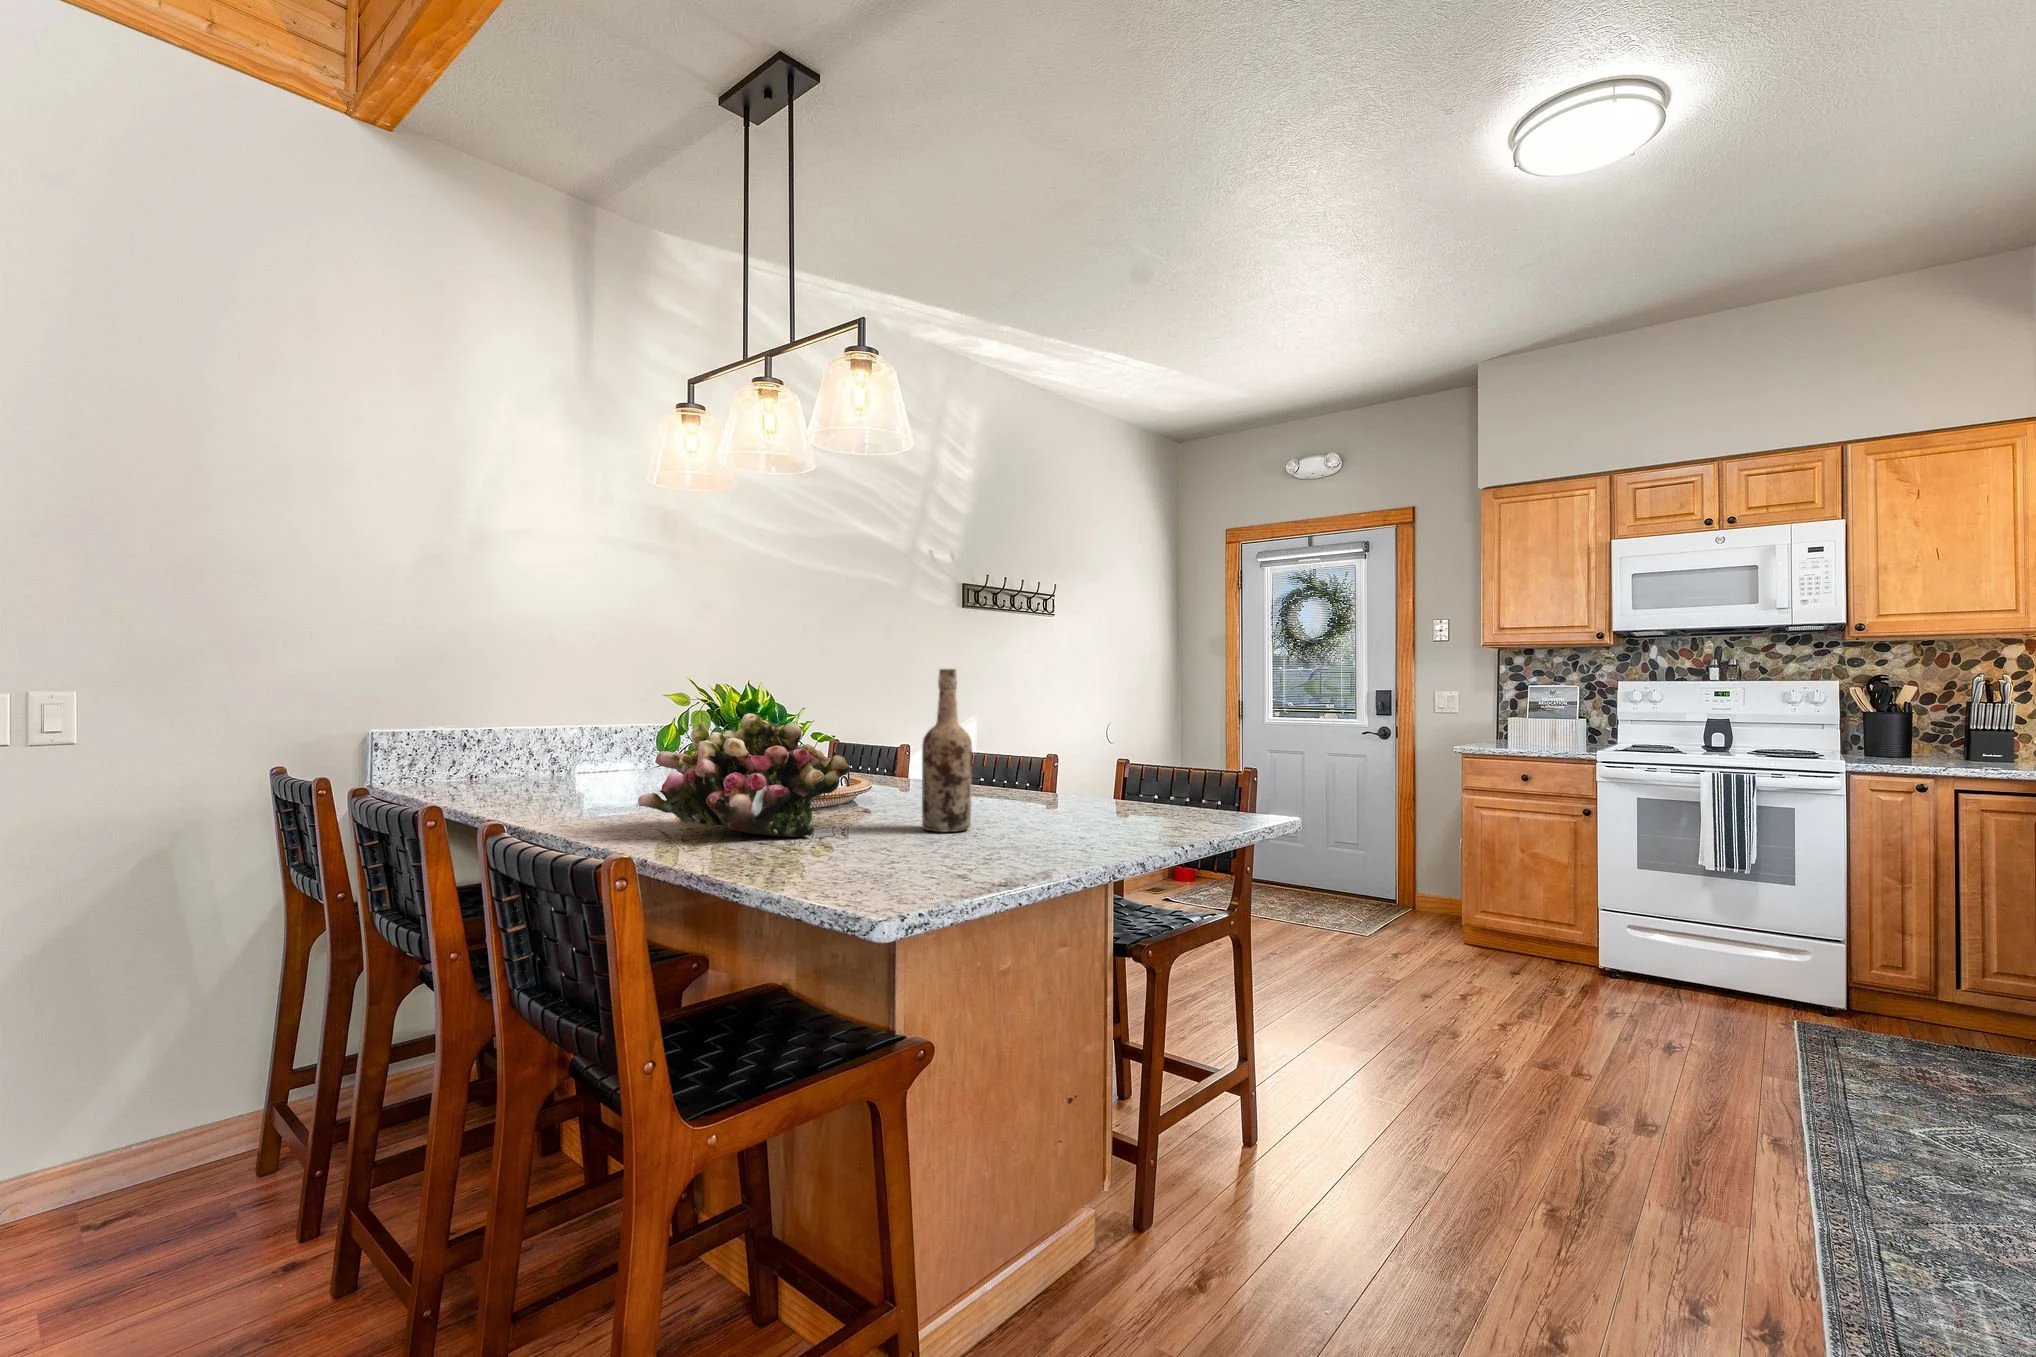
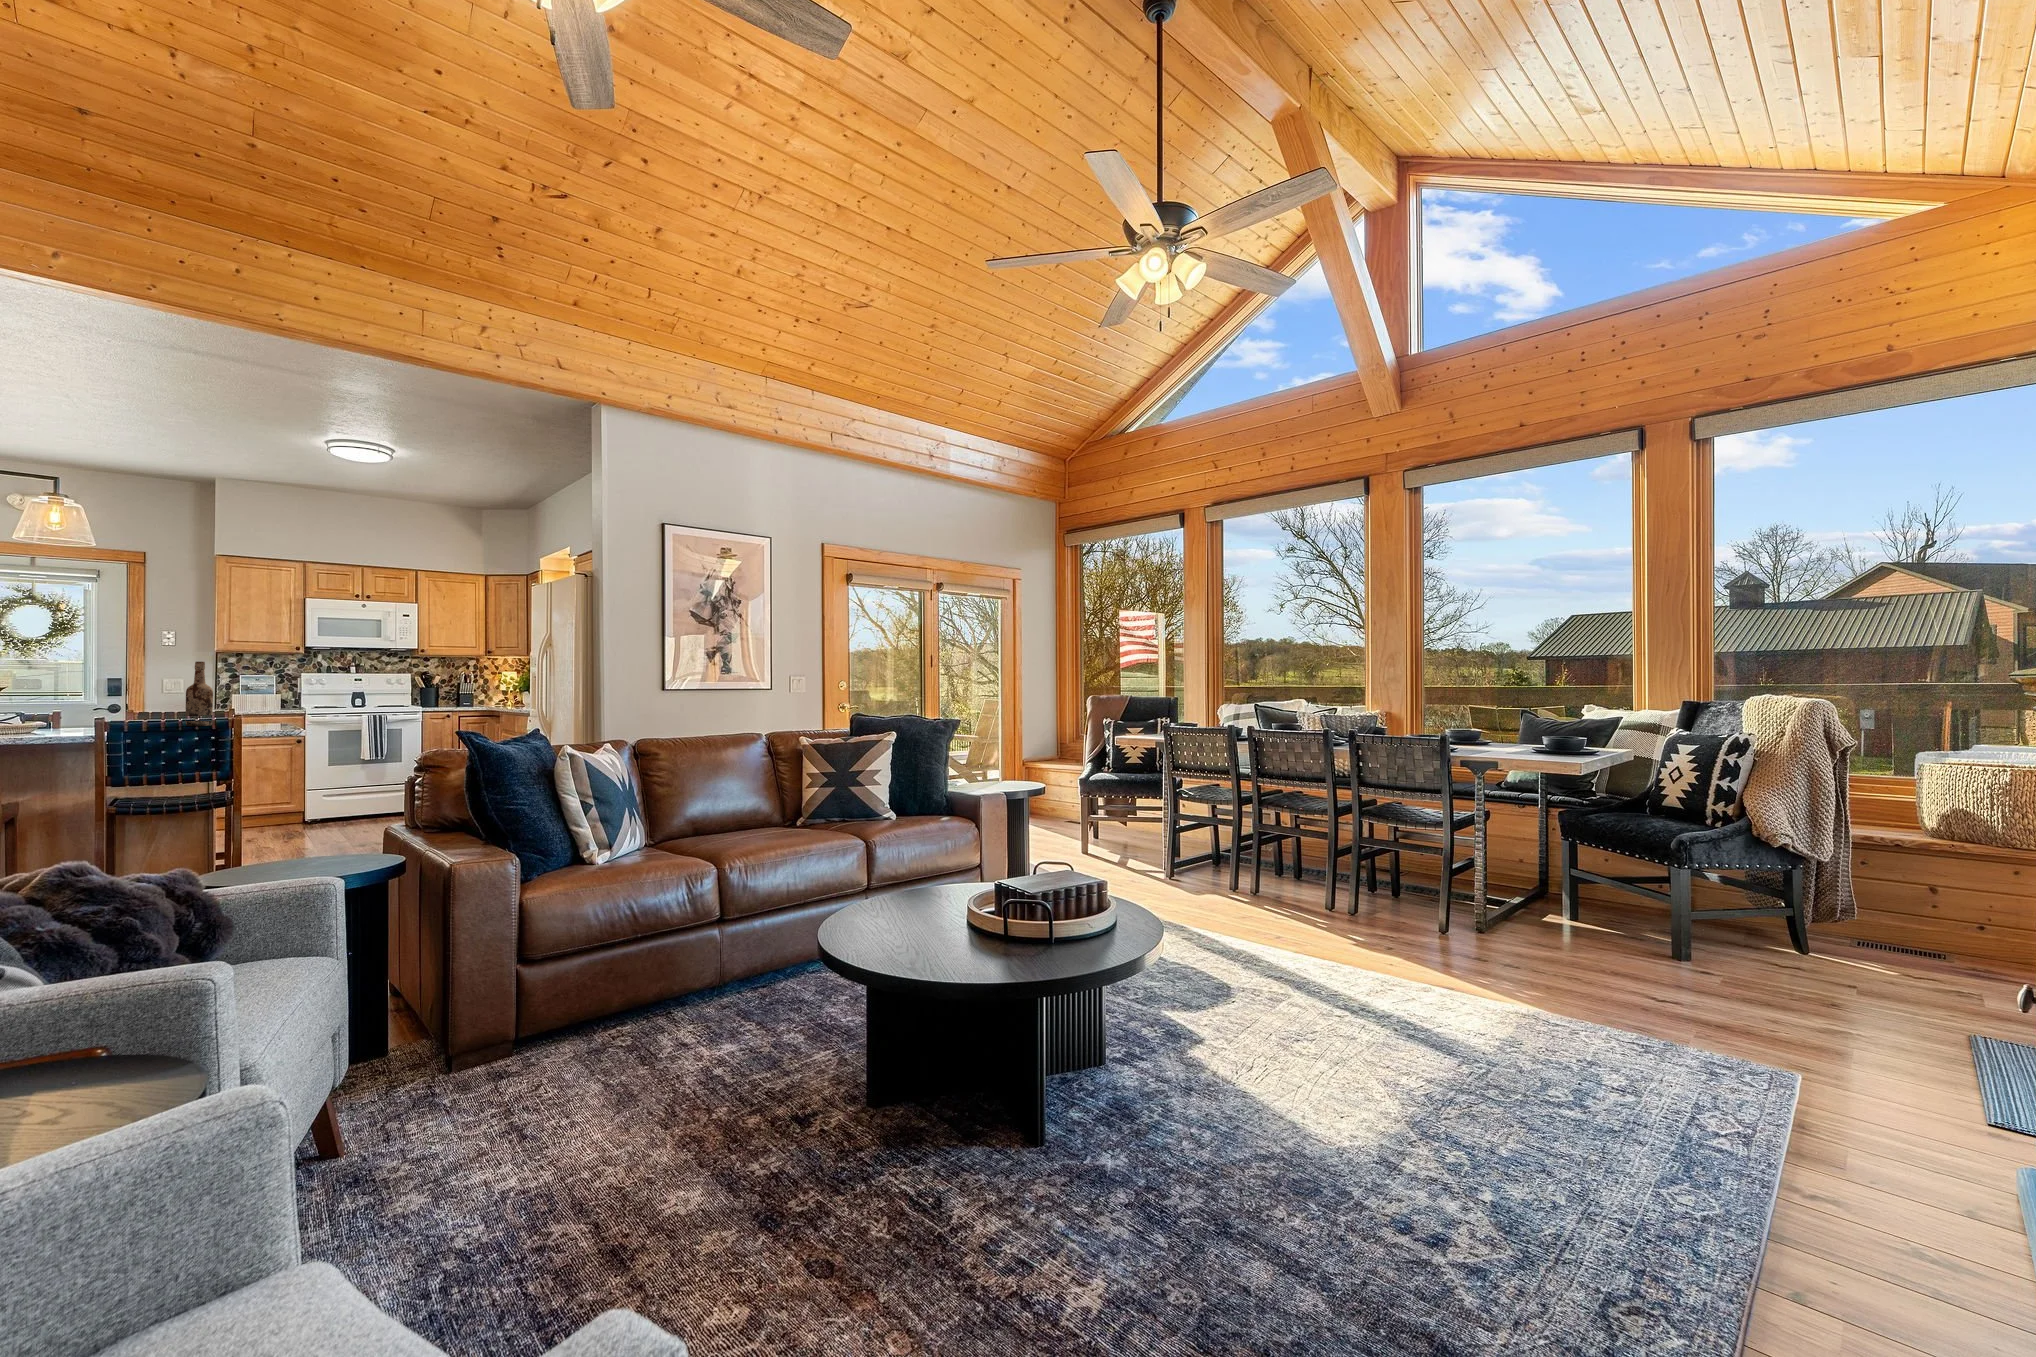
flower arrangement: present [638,713,849,837] -> none [56,679,170,728]

